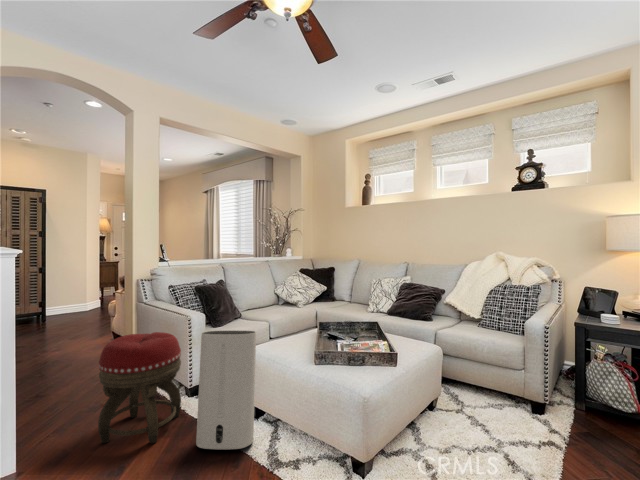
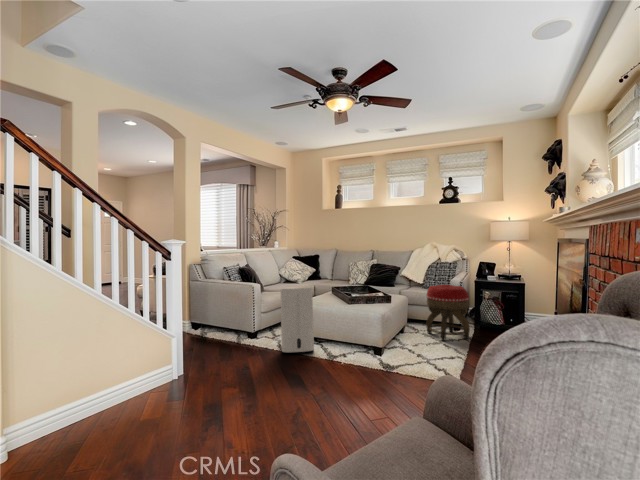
footstool: present [98,332,181,444] -> present [426,285,470,341]

